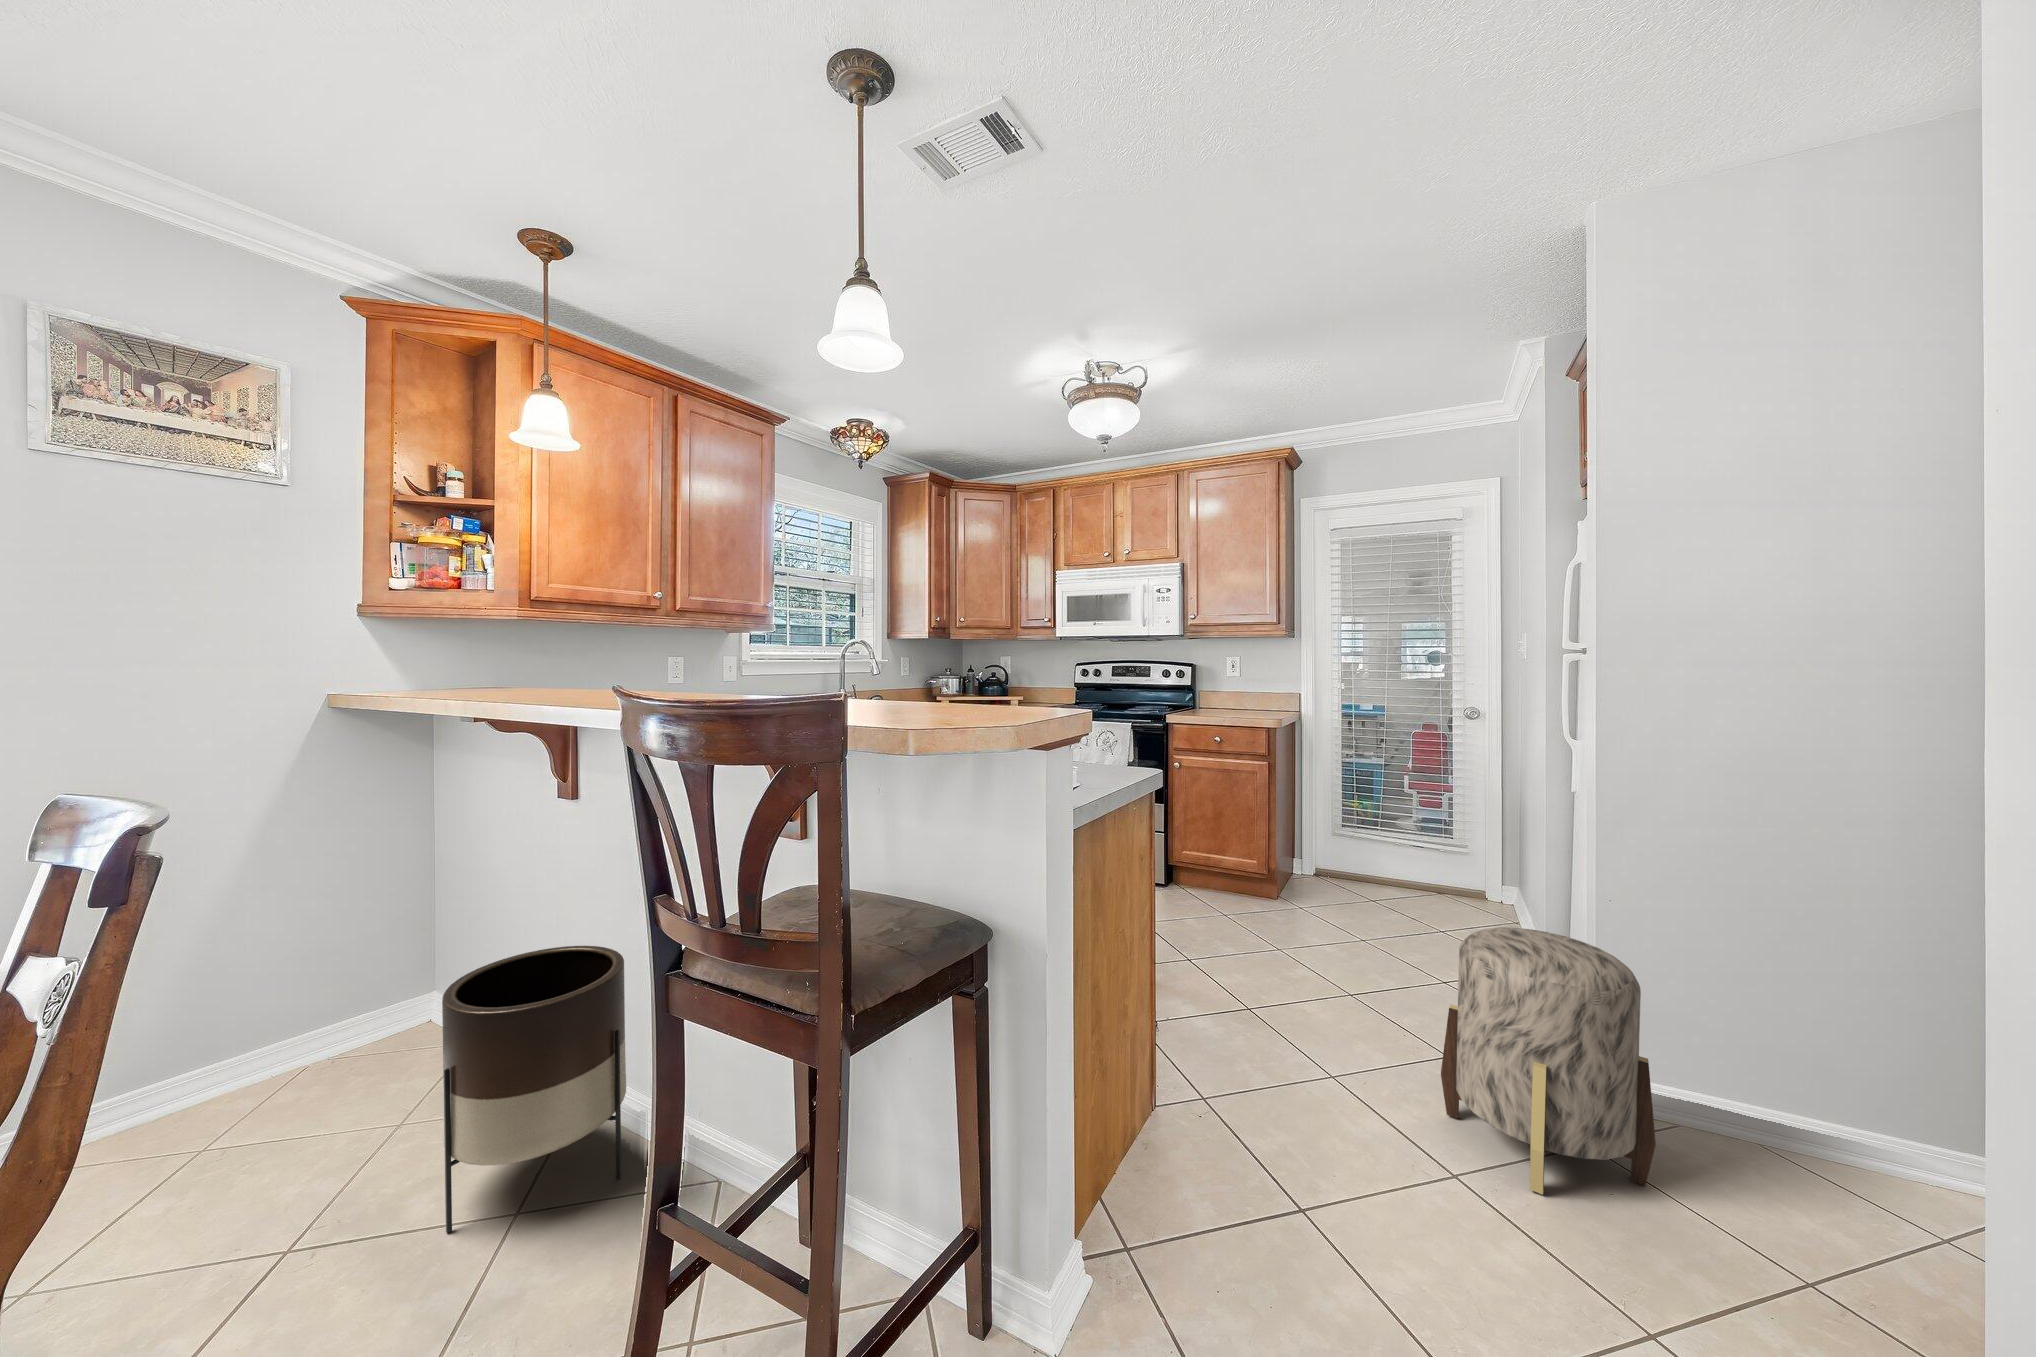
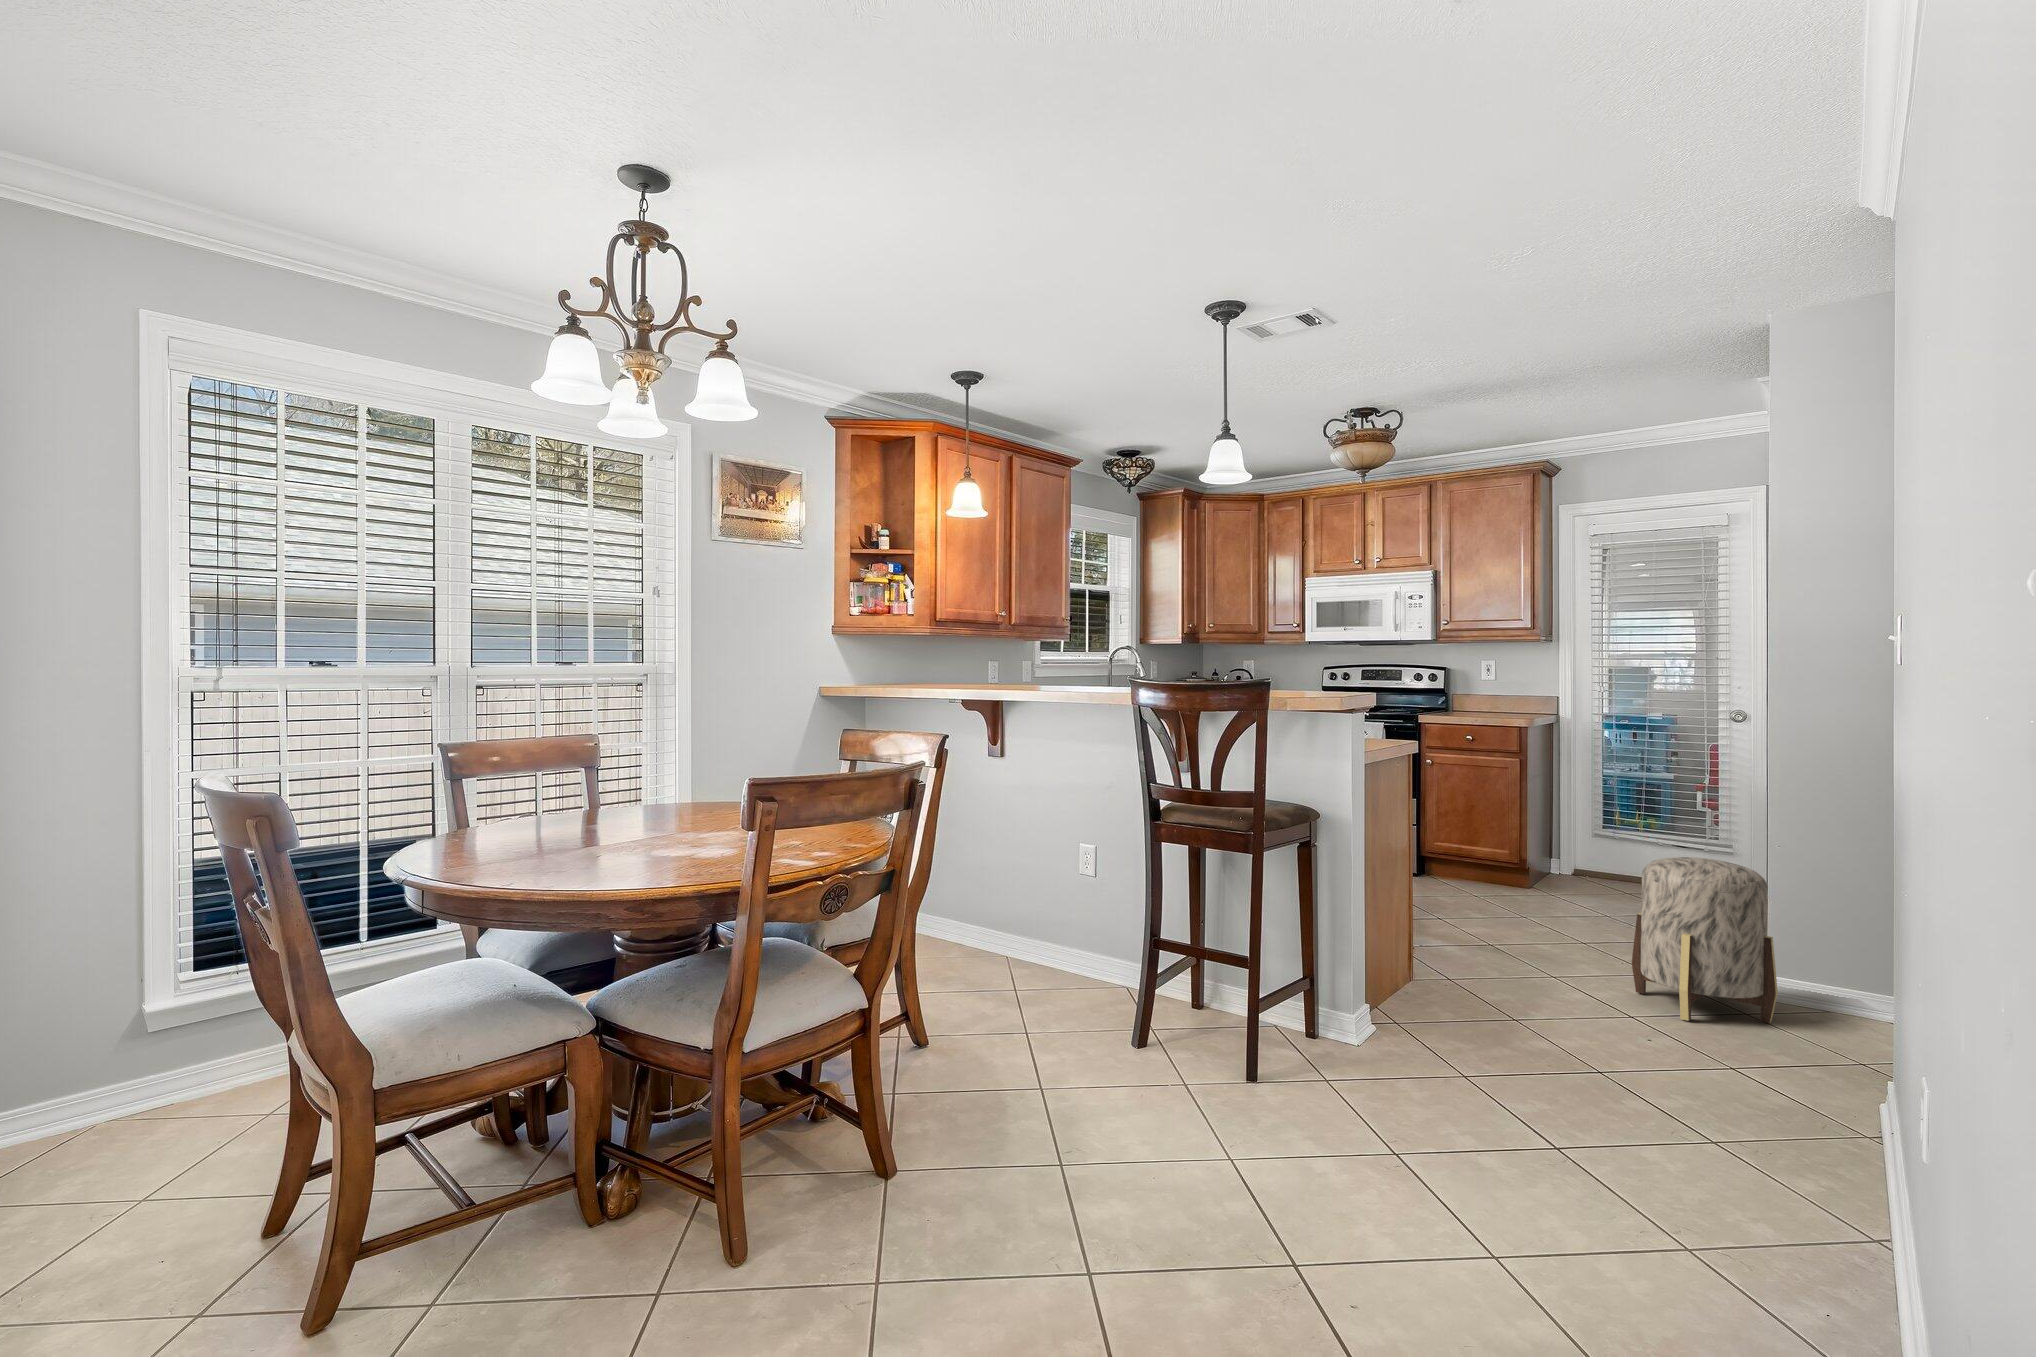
planter: present [442,946,626,1233] -> none [971,846,1065,991]

